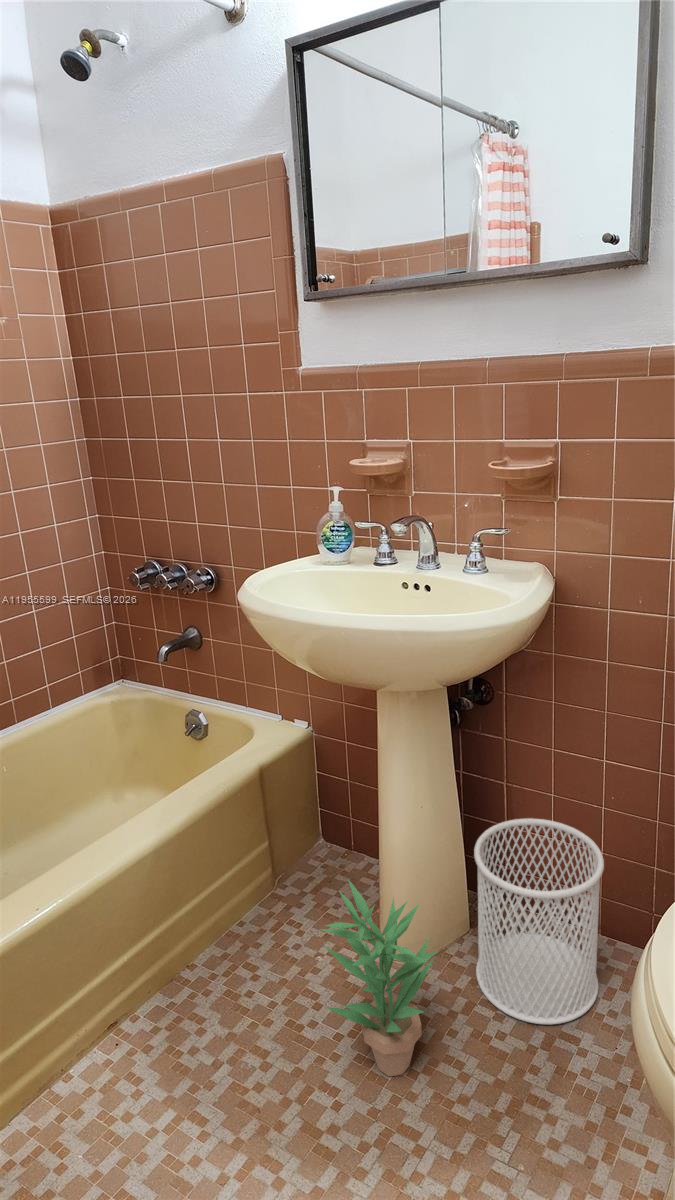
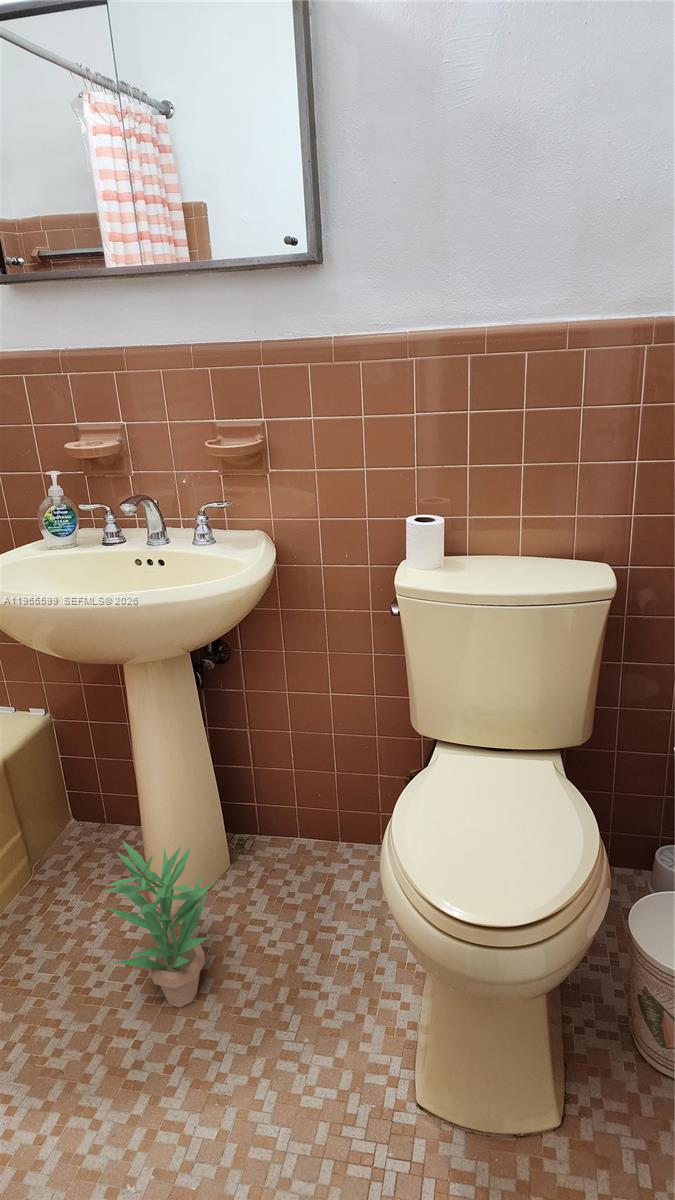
wastebasket: present [474,818,604,1025] -> none [230,753,344,926]

